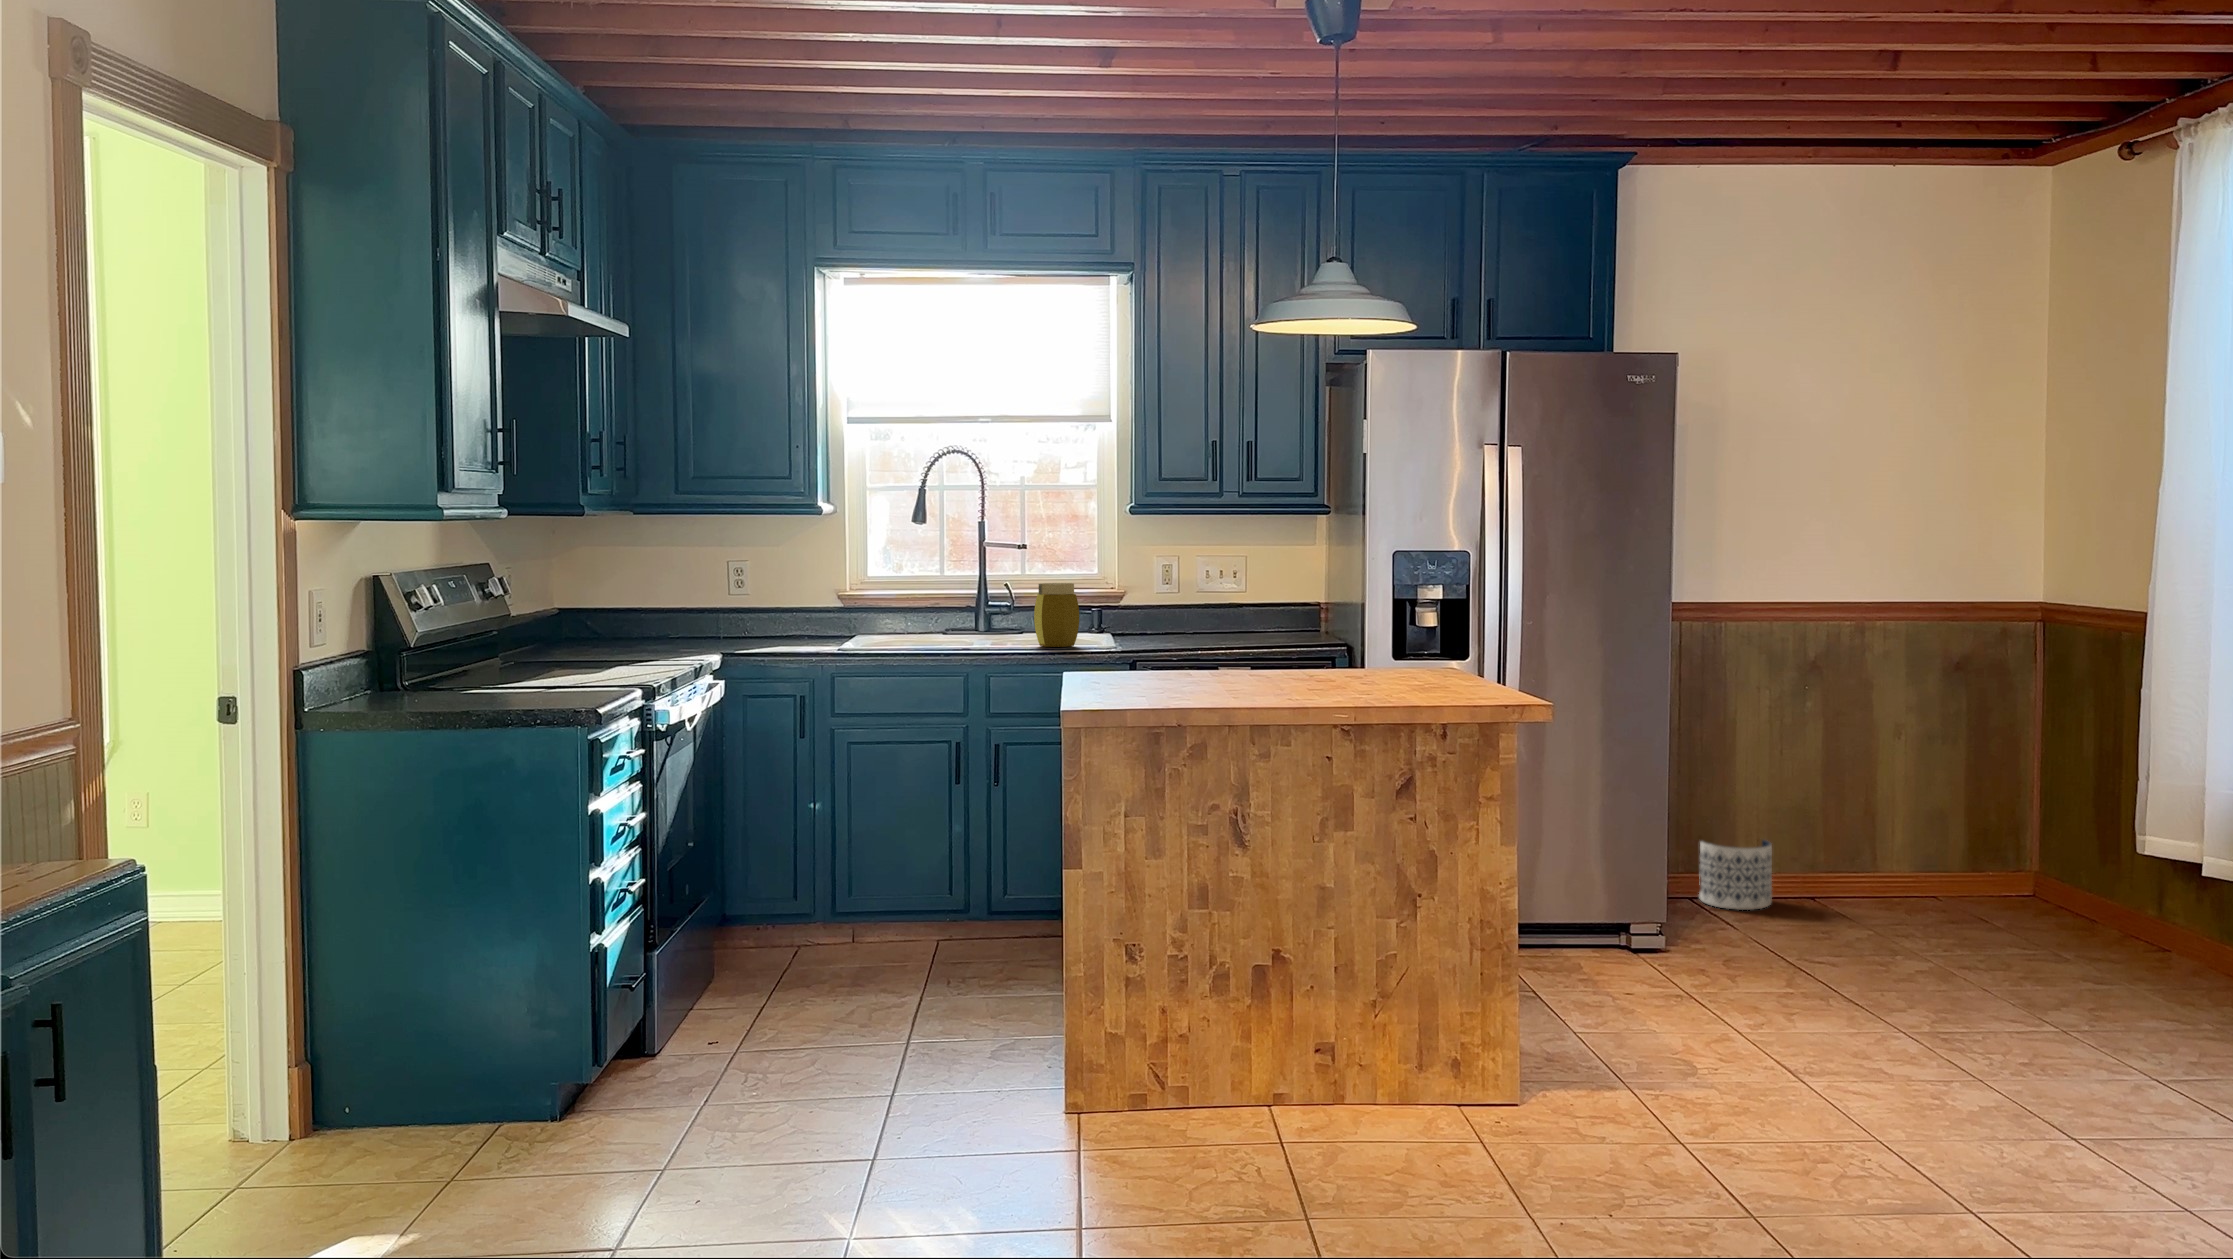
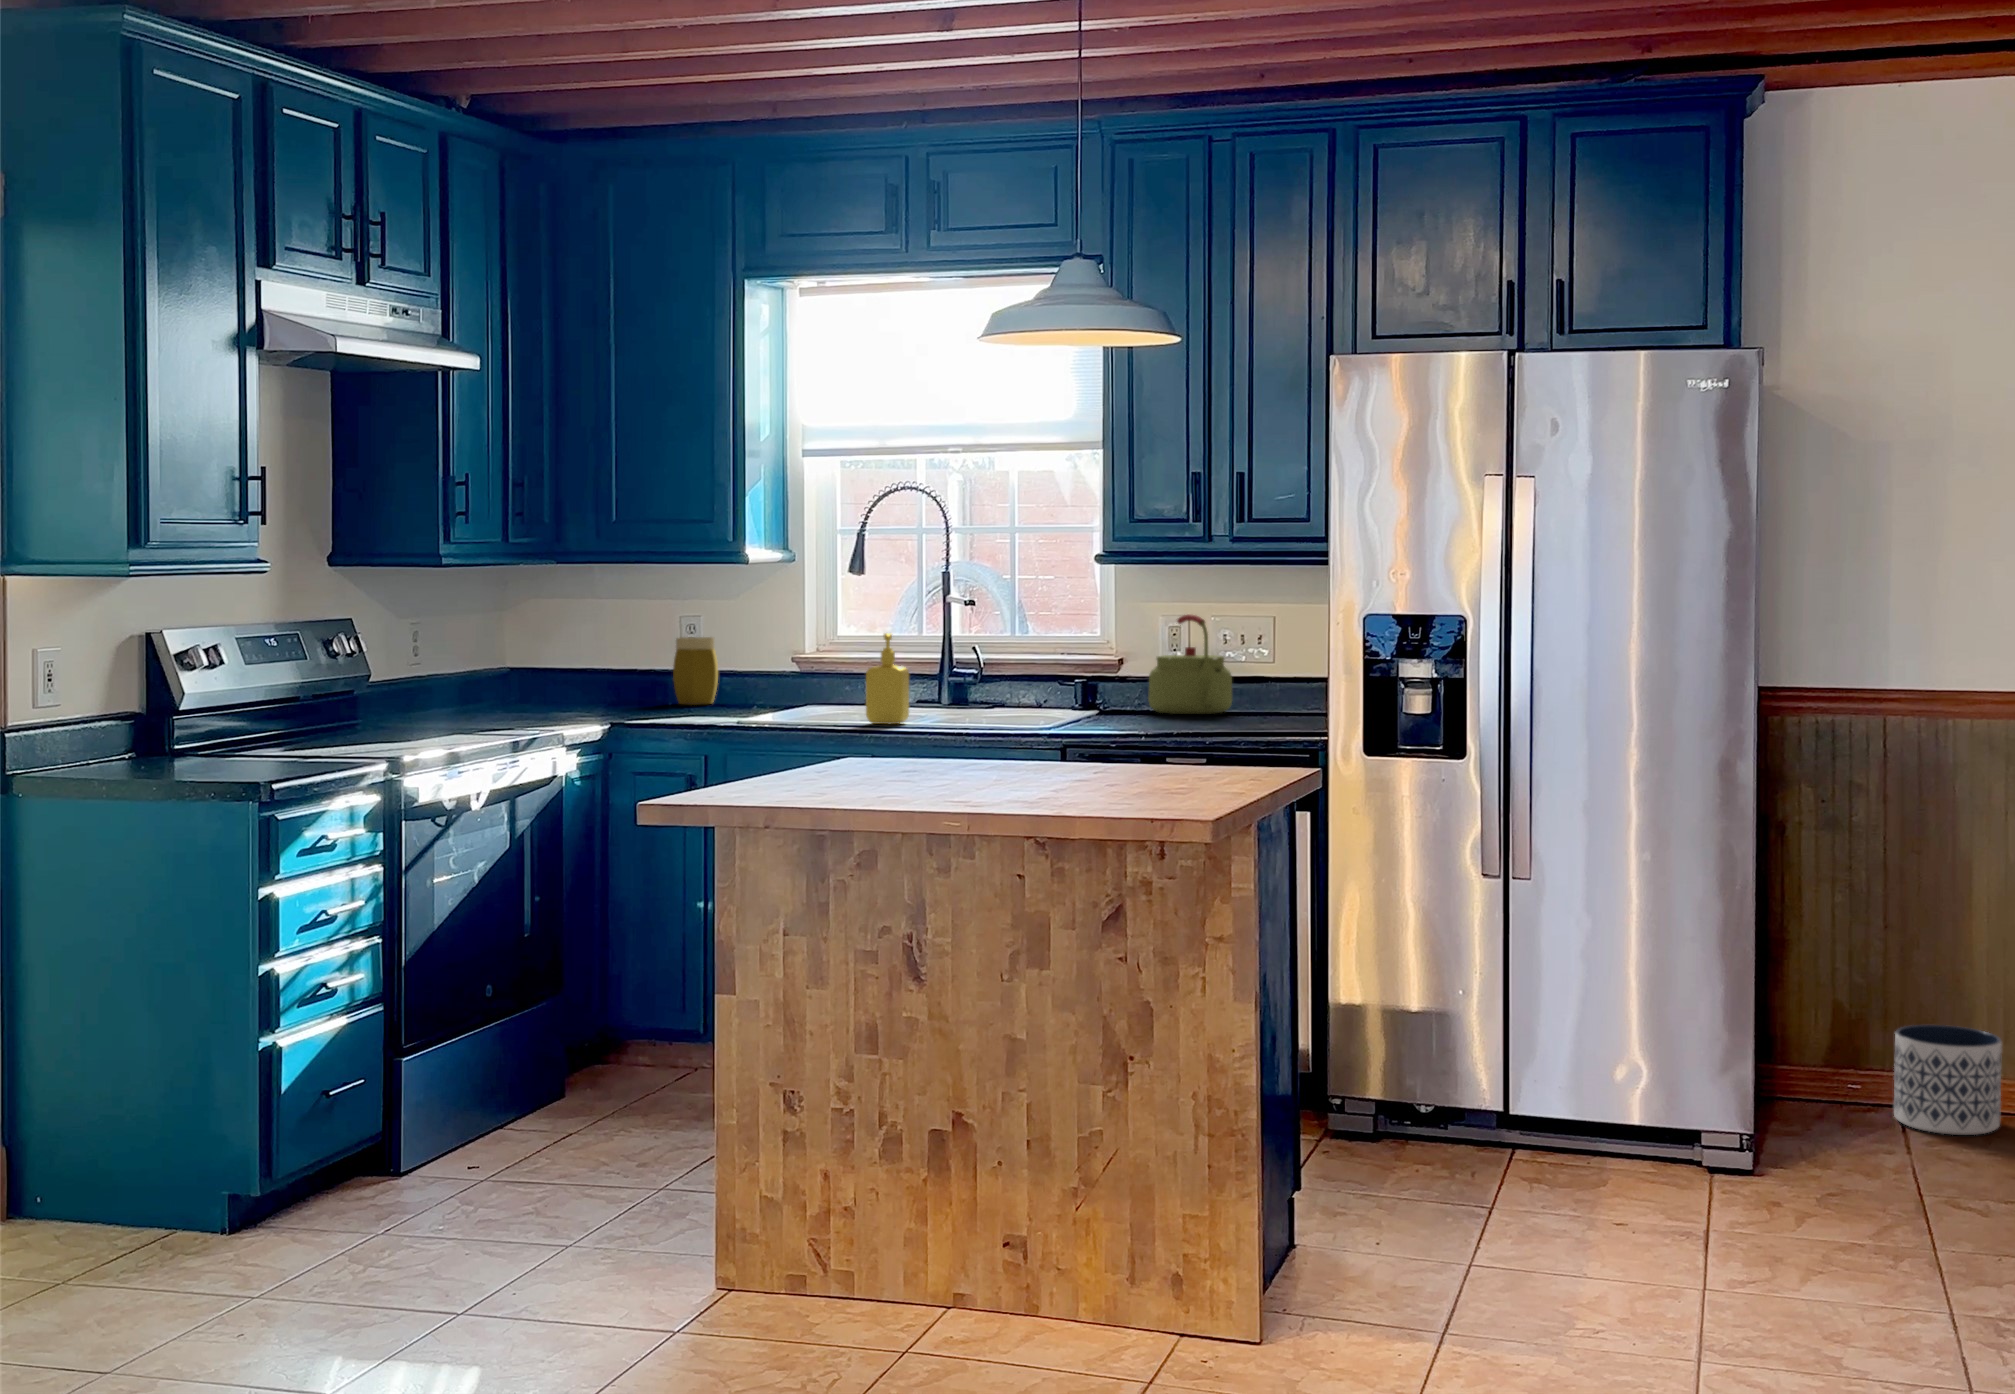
kettle: none [1155,555,1225,633] -> present [1148,615,1232,714]
soap dispenser: none [965,570,998,646] -> present [866,633,909,724]
jar: present [1034,583,1079,647] -> present [673,637,718,705]

